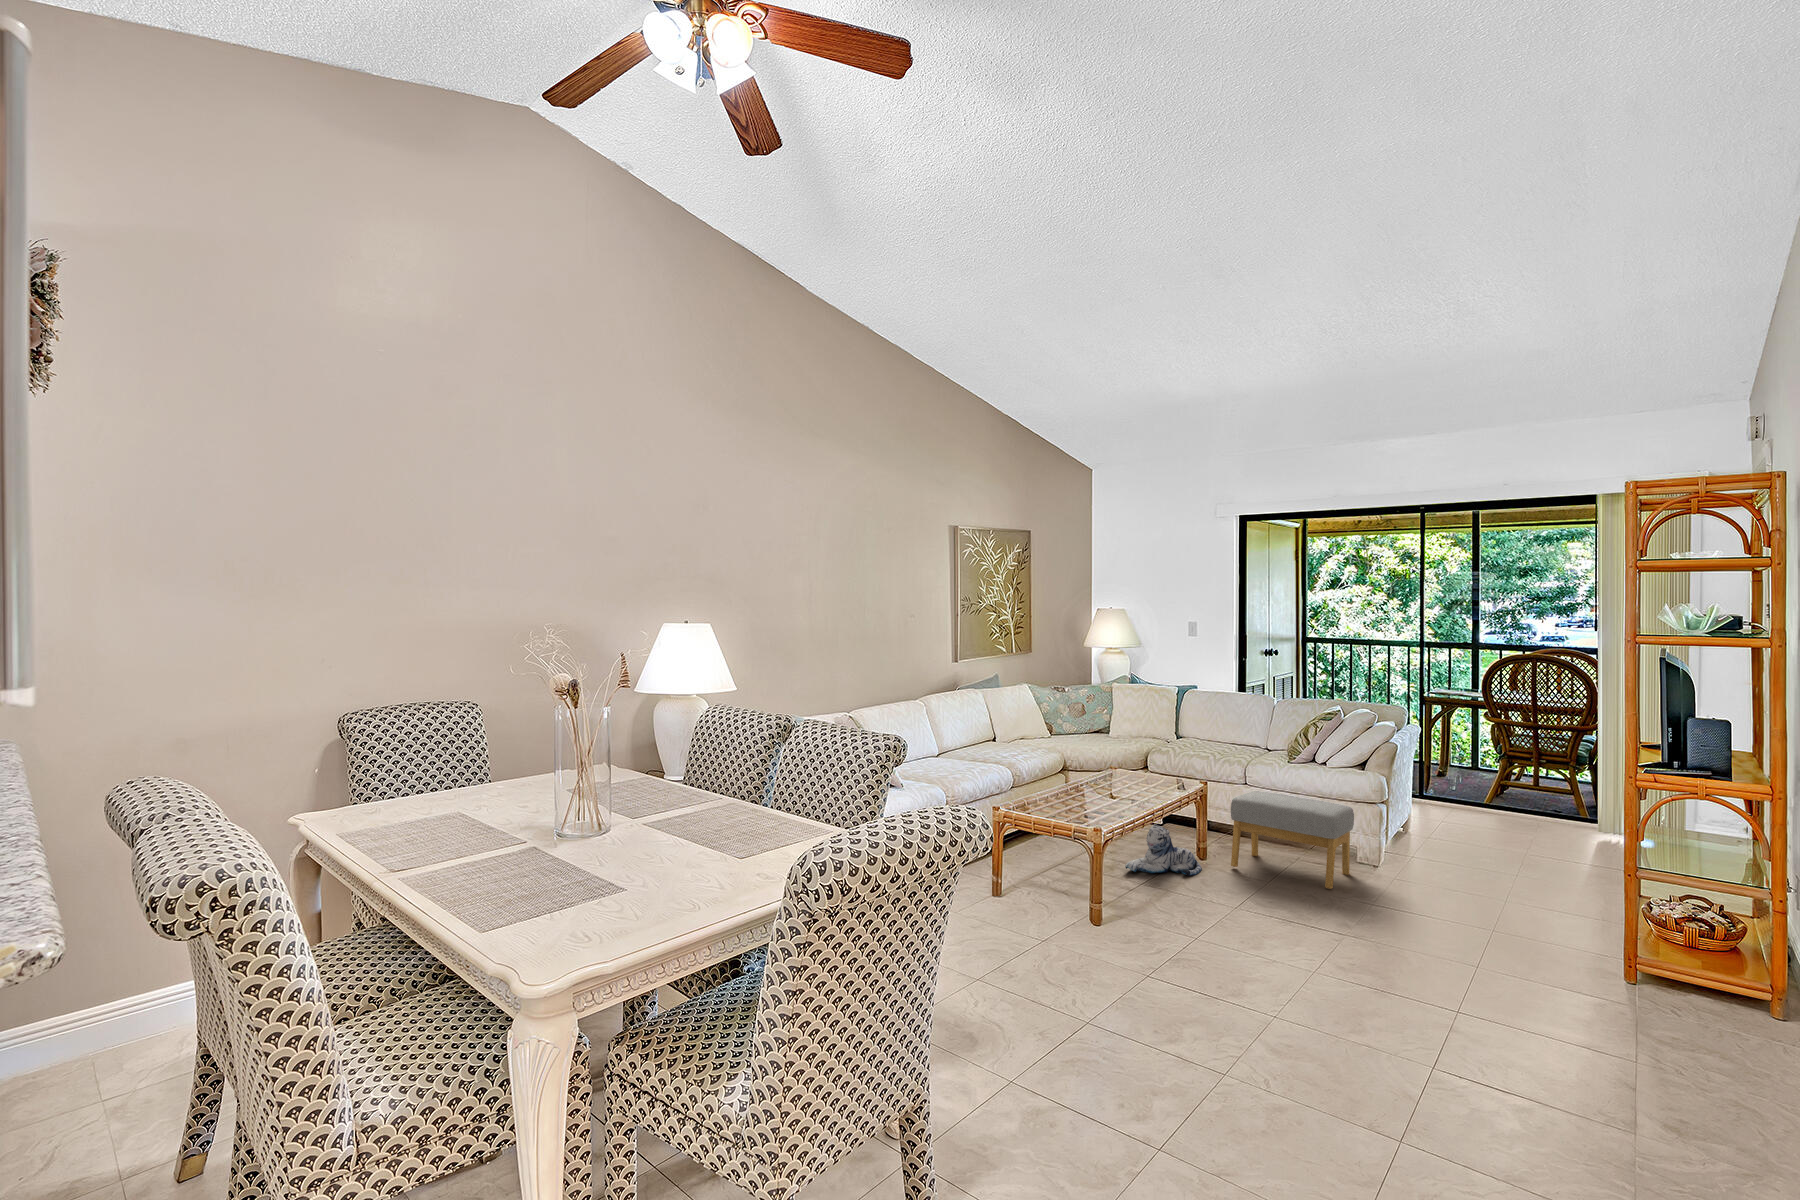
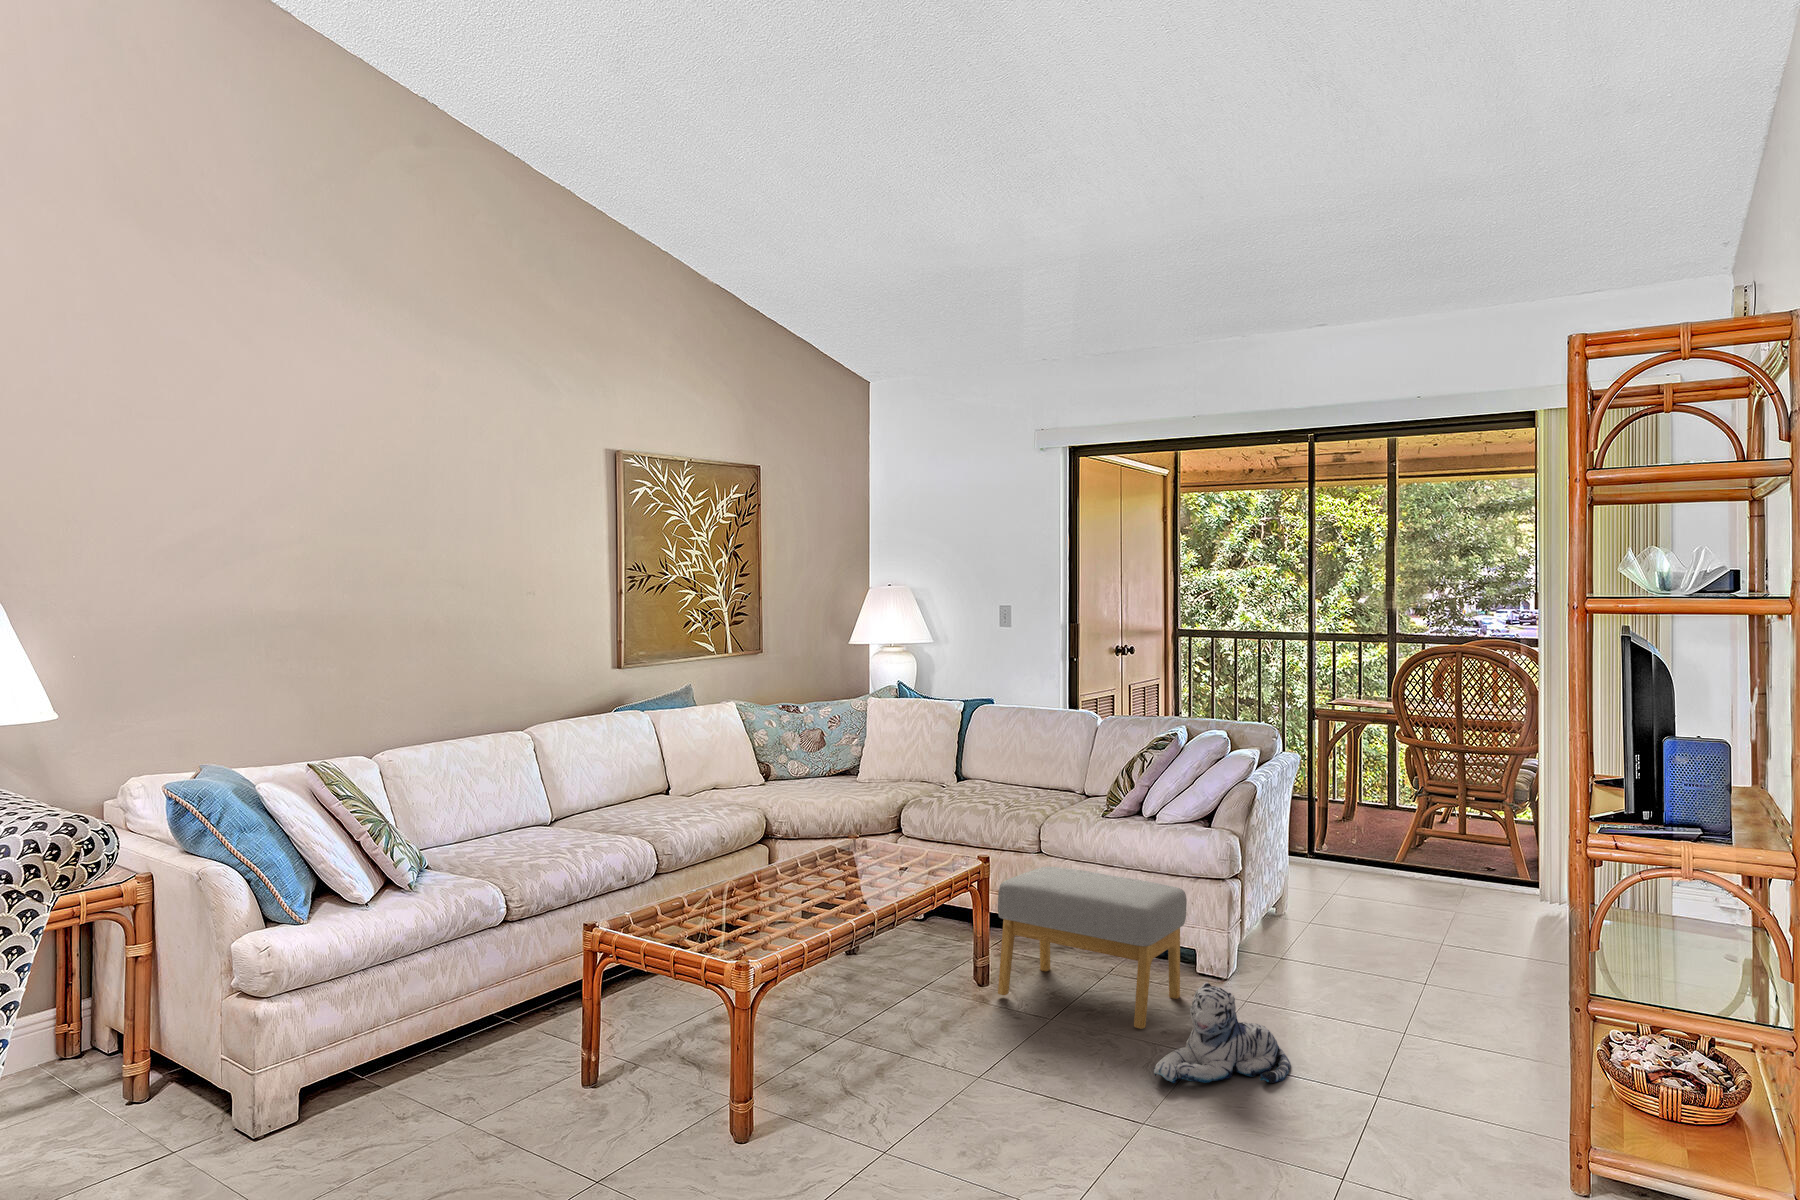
plush toy: present [1125,824,1202,876] -> present [1154,983,1290,1083]

